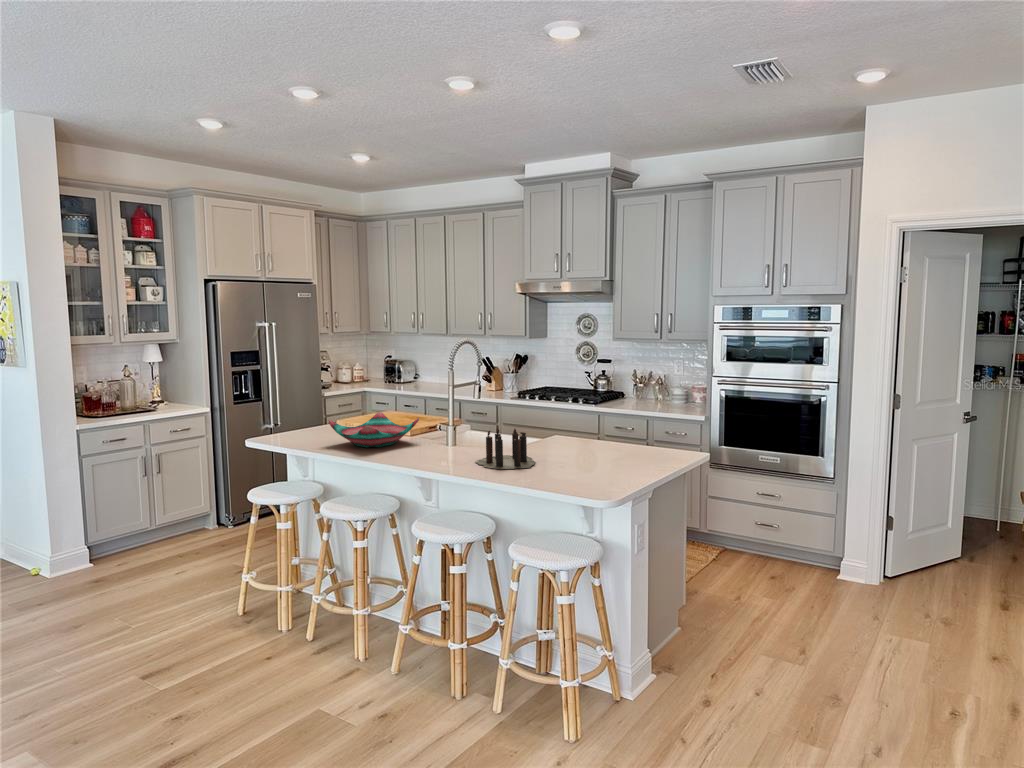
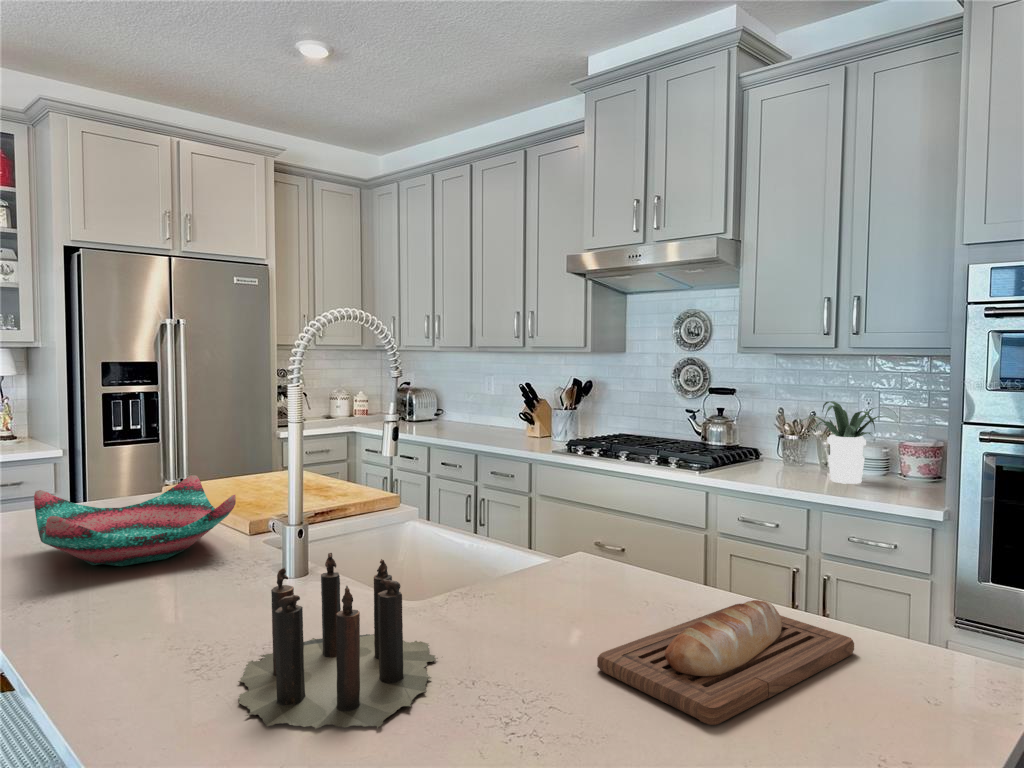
potted plant: none [642,366,692,407] -> present [799,401,896,484]
bread loaf: none [581,438,655,463] -> present [597,600,854,725]

